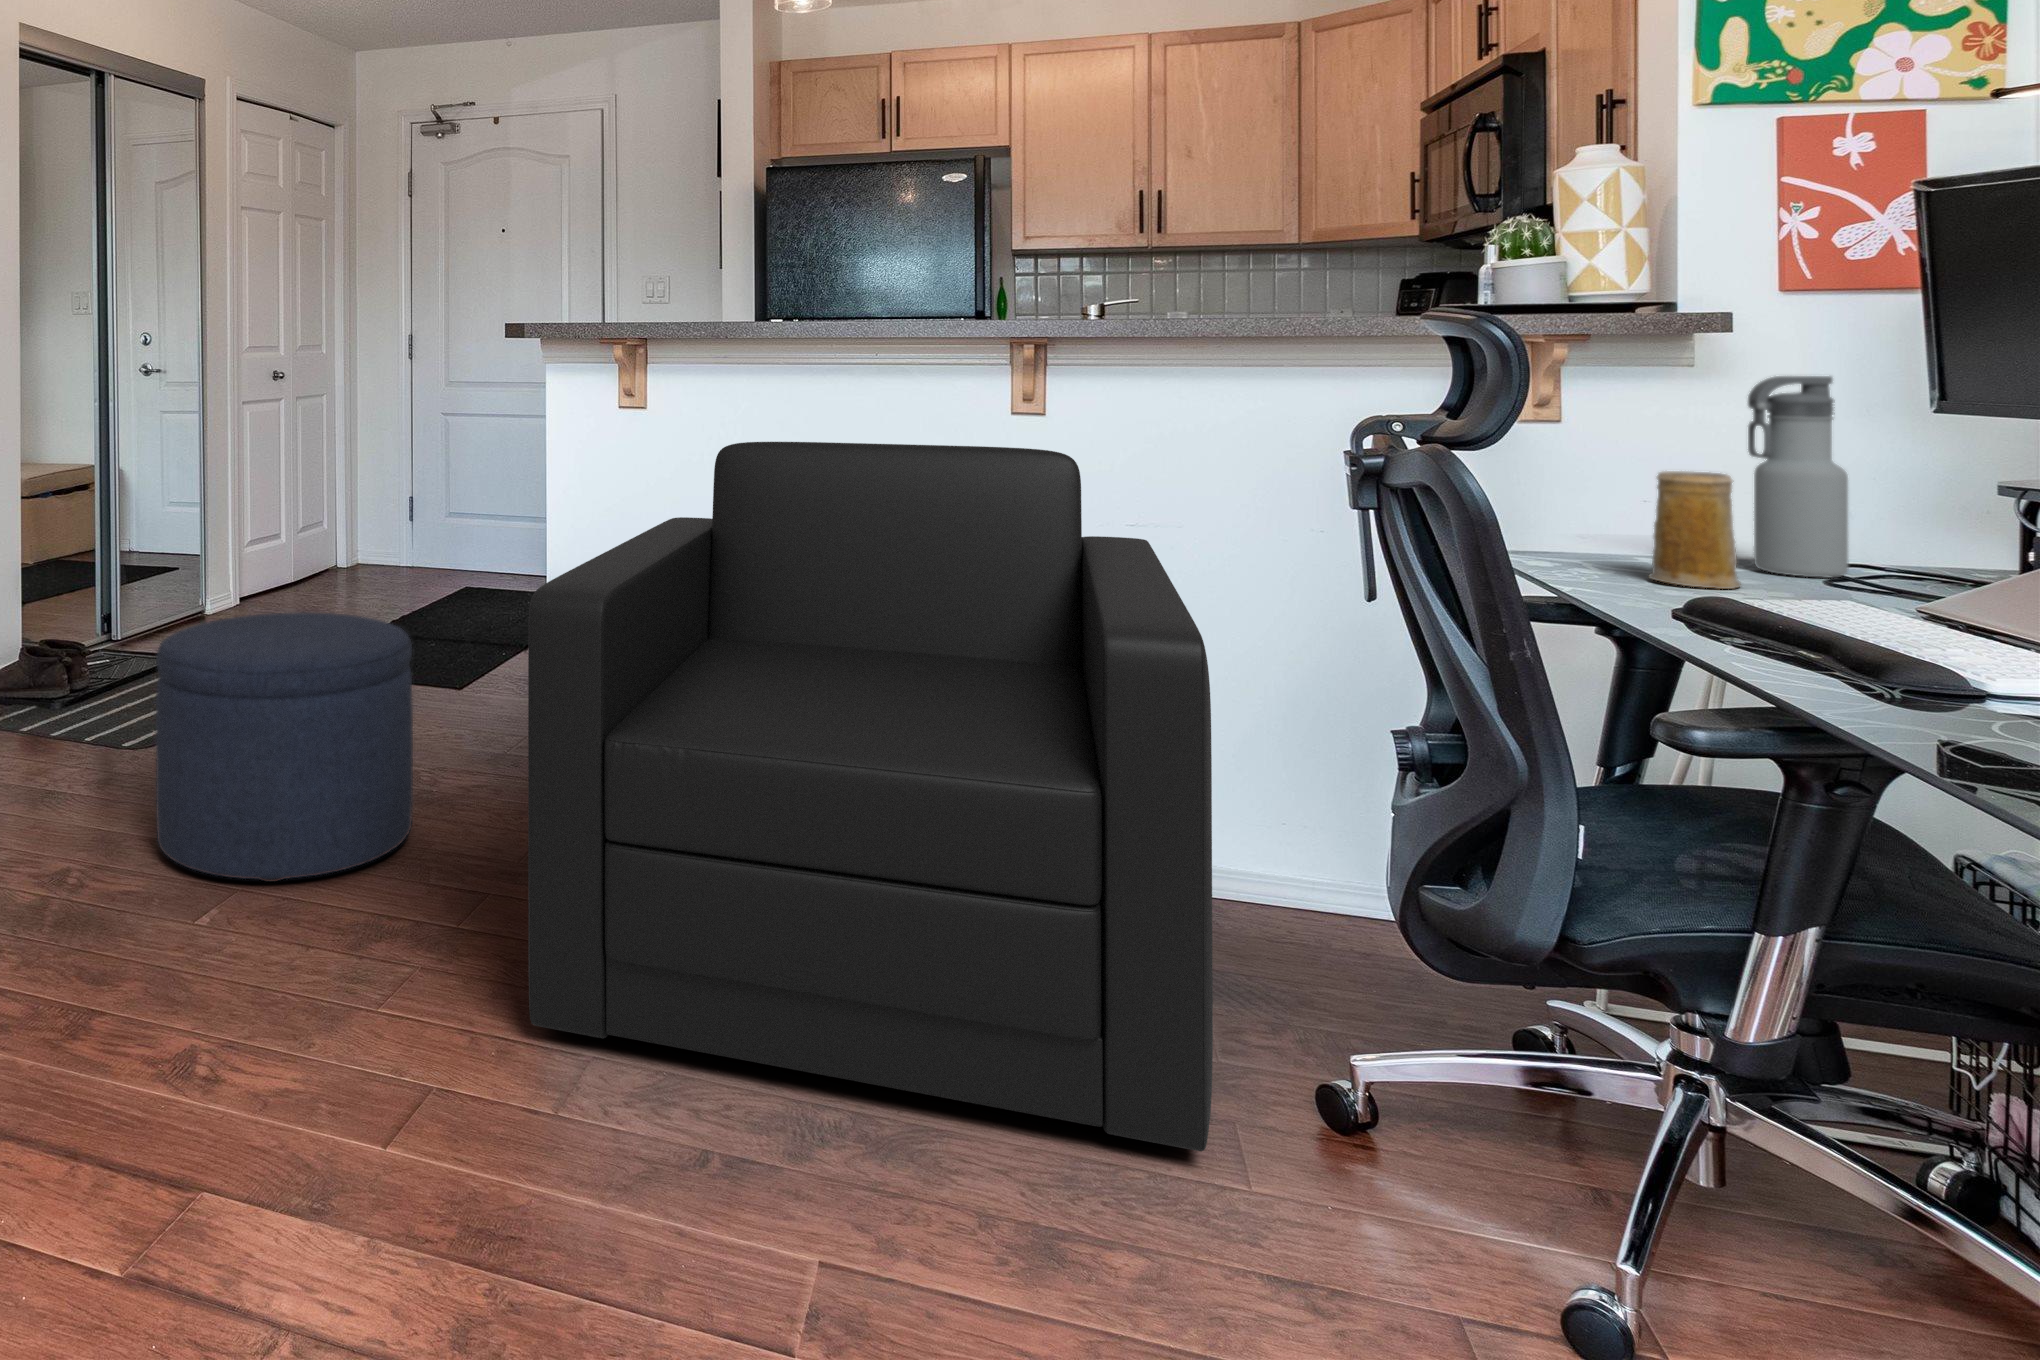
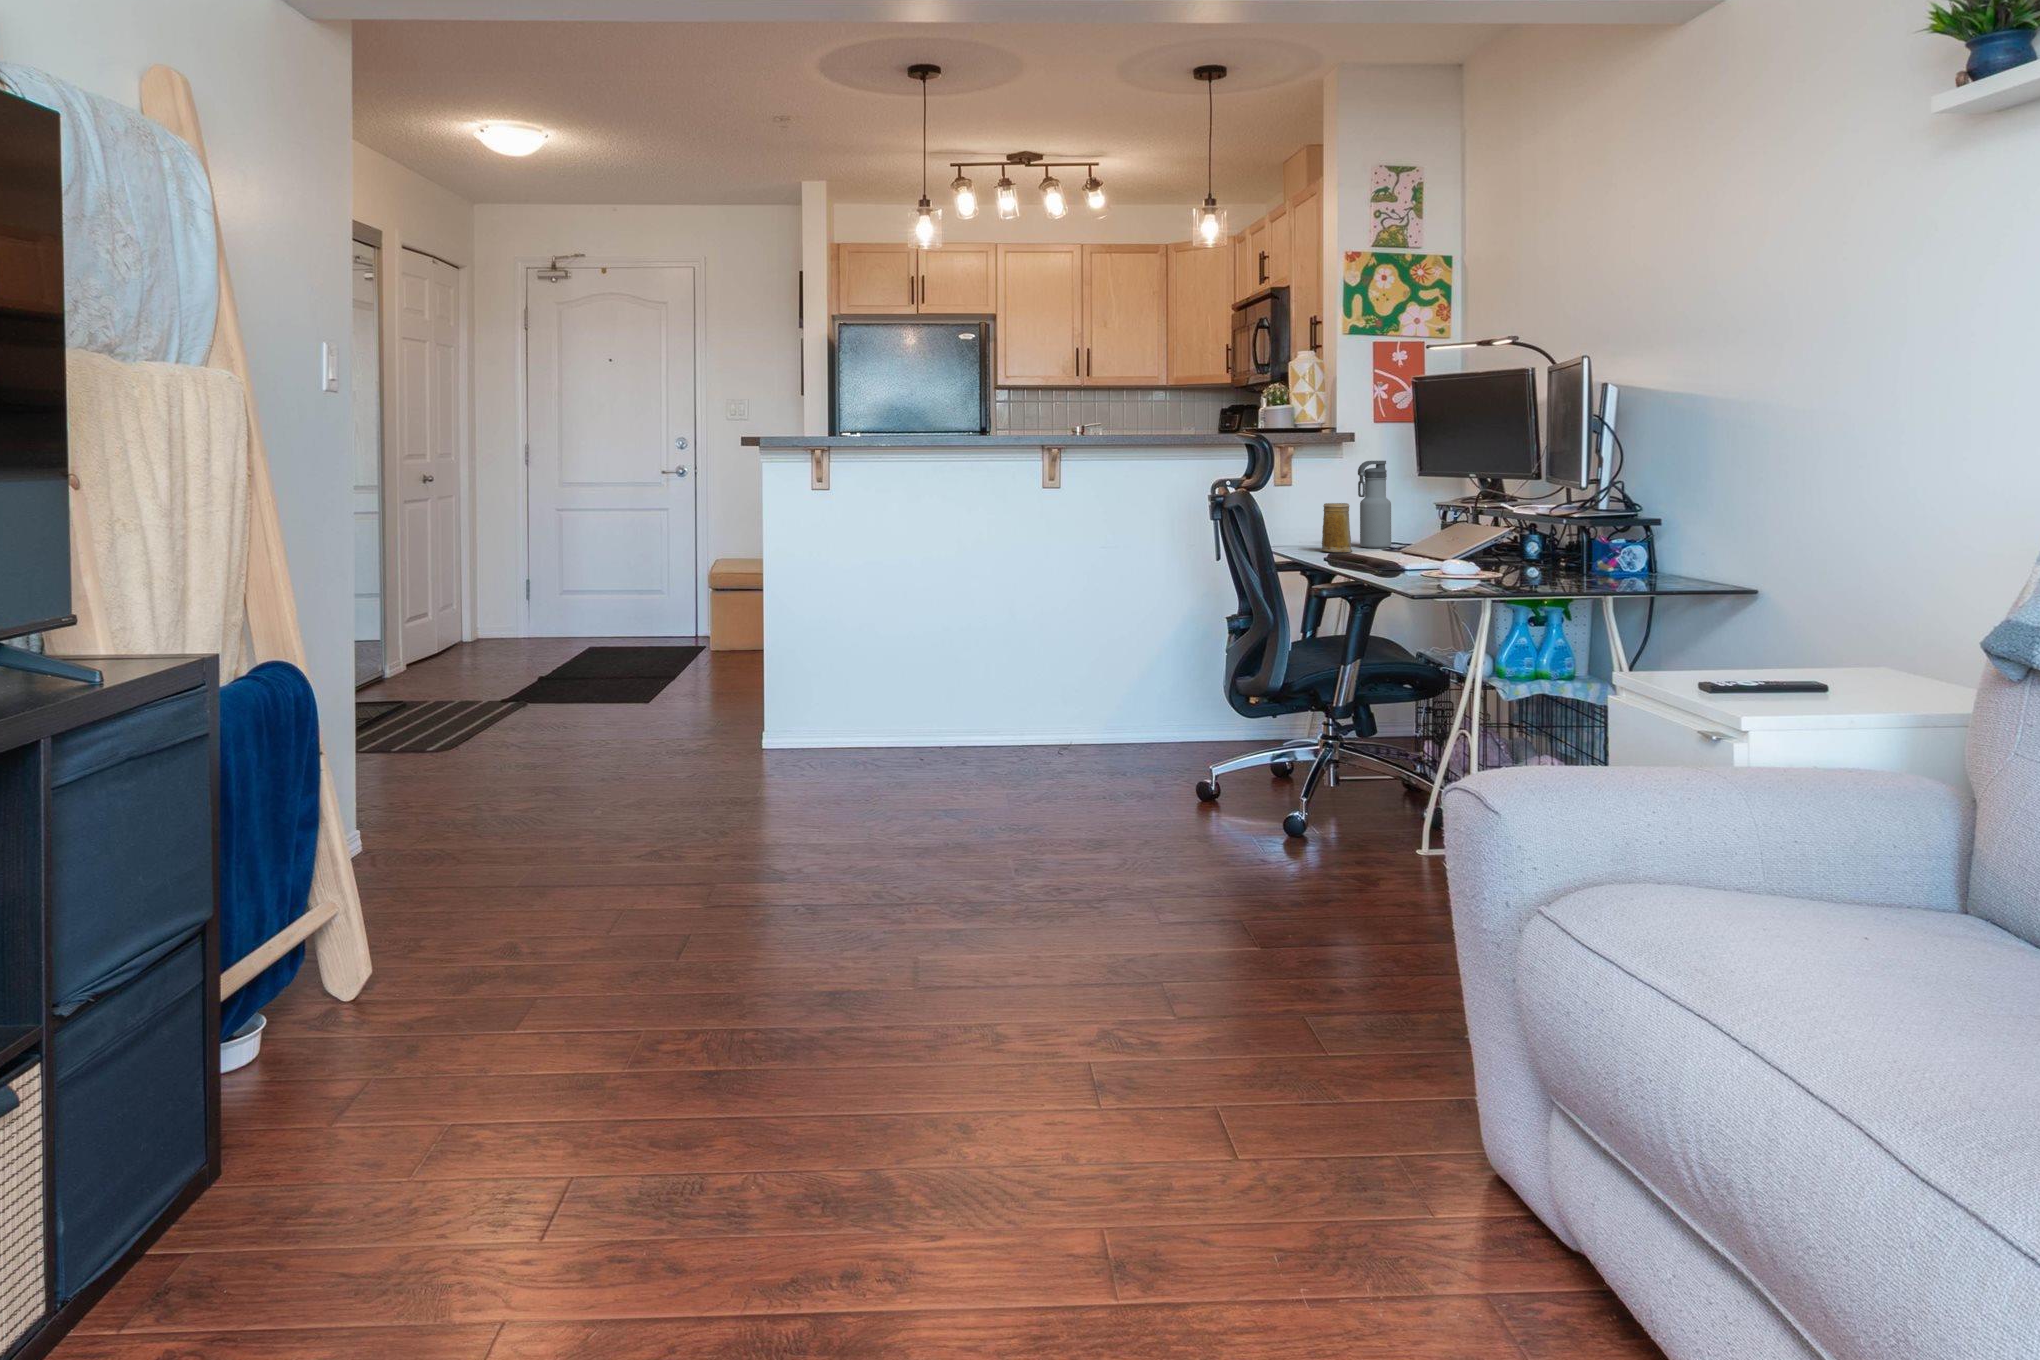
armchair: present [528,442,1213,1151] -> none [832,505,1159,816]
ottoman: present [156,612,413,882] -> none [522,632,694,792]

